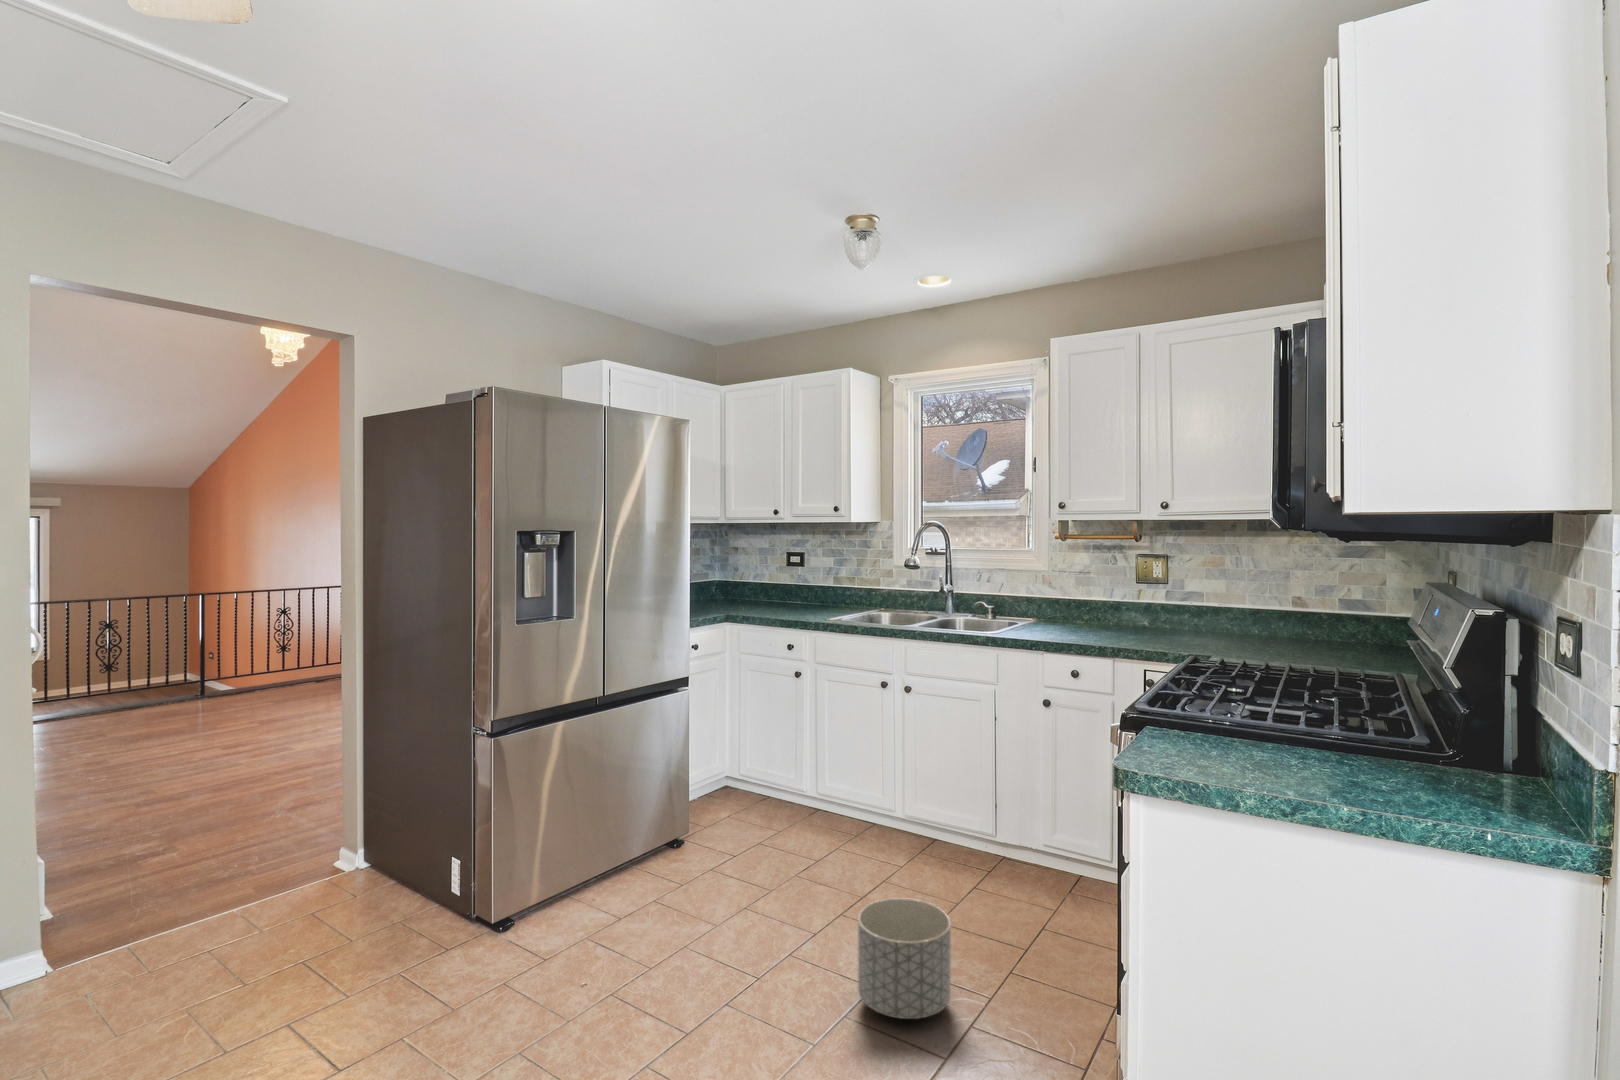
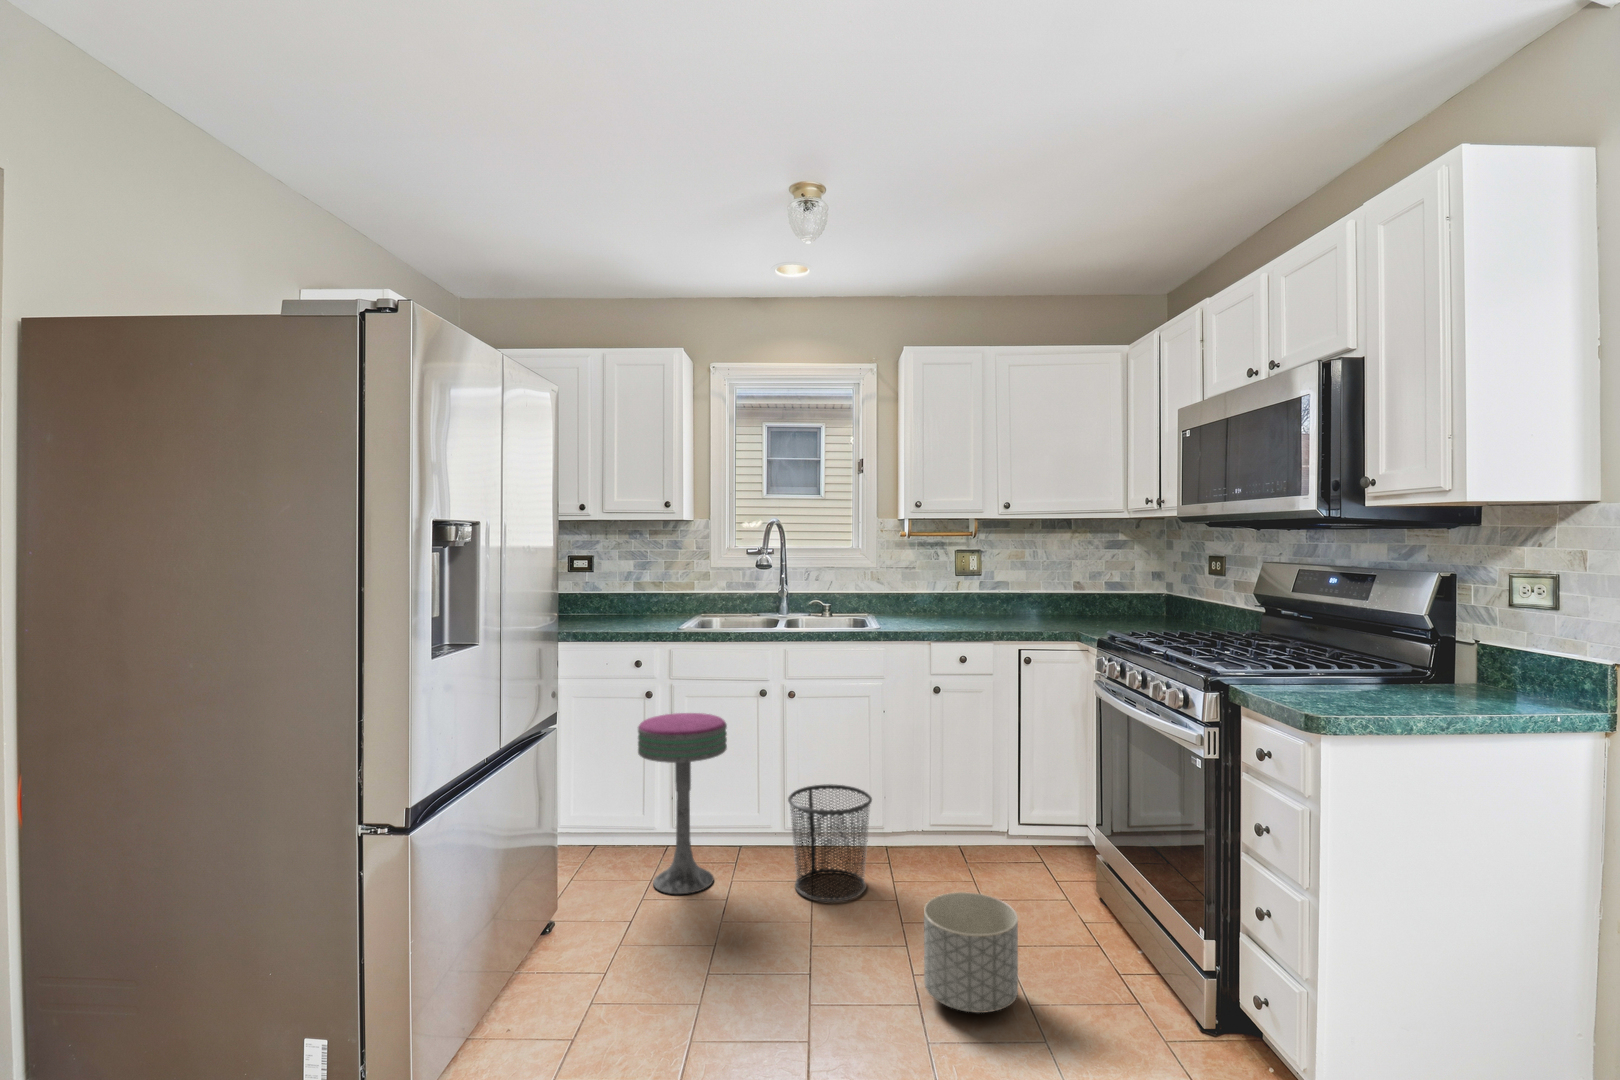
bar stool: none [753,695,830,853] -> present [638,713,727,894]
waste bin: none [862,780,944,893] -> present [788,784,872,902]

